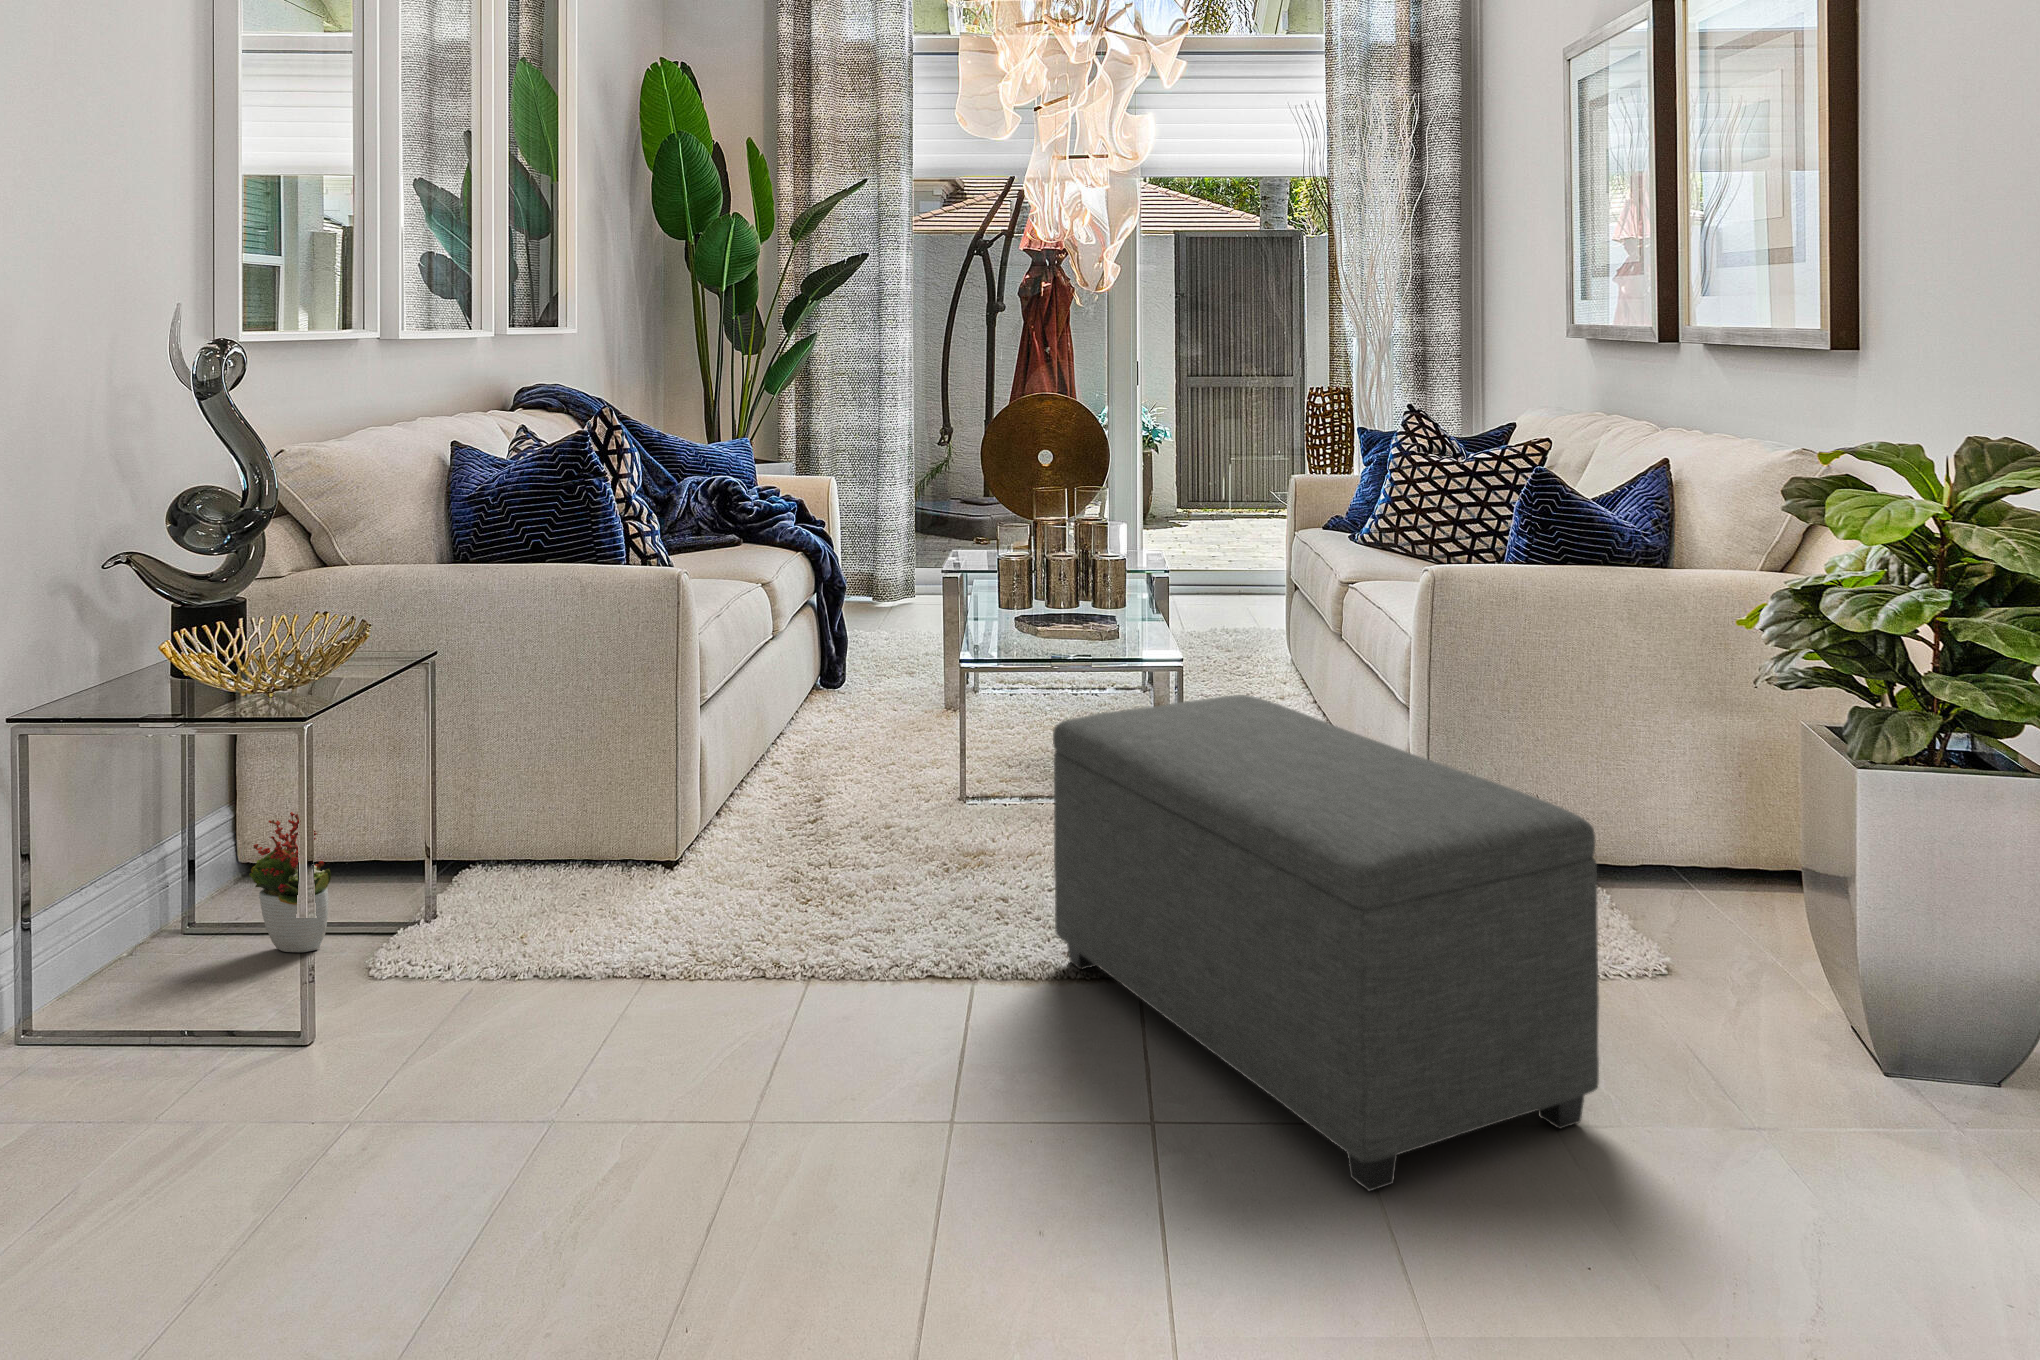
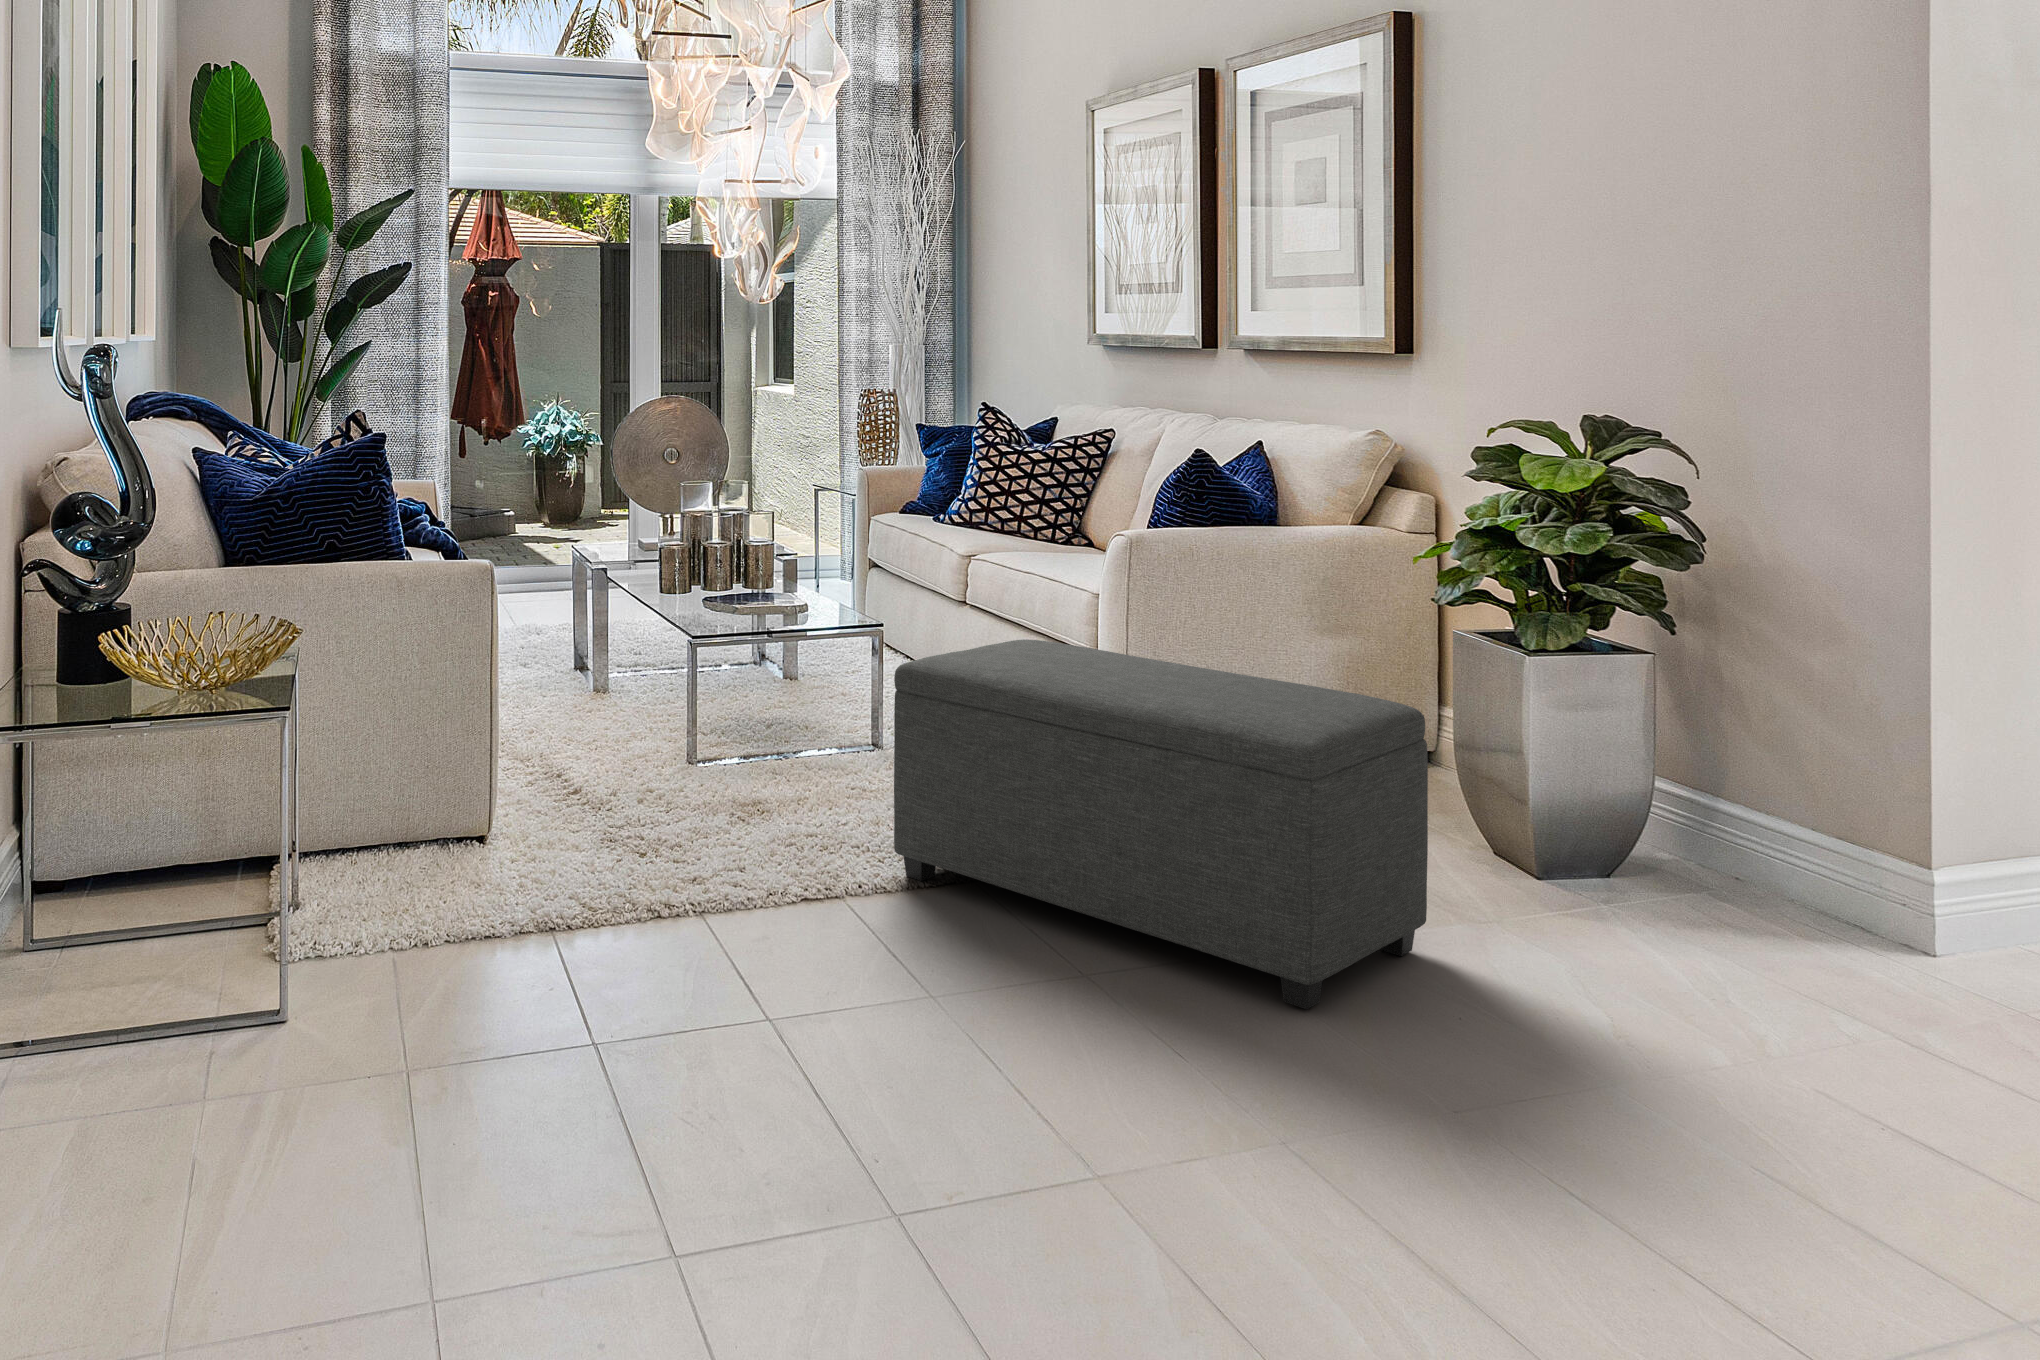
decorative plant: present [250,812,331,952] -> none [111,786,197,925]

